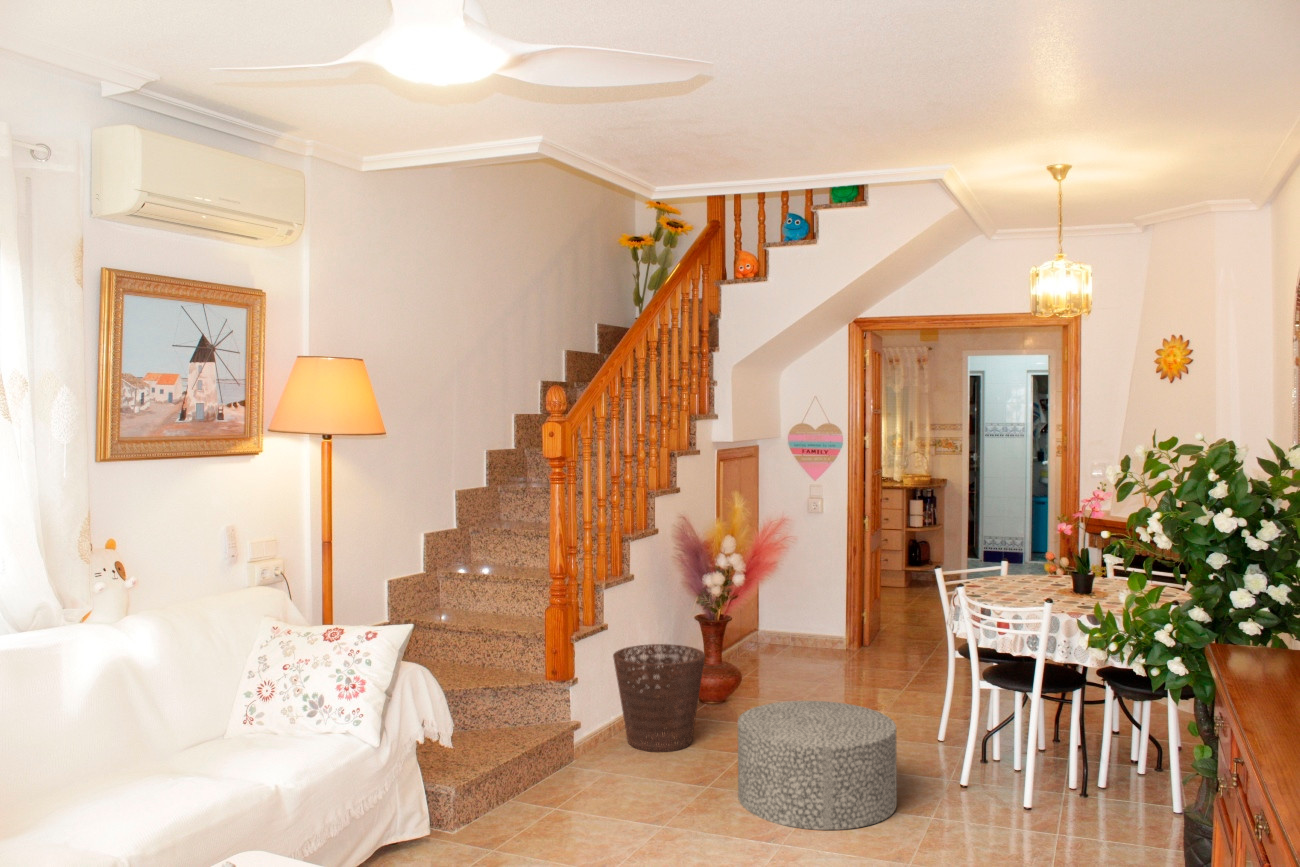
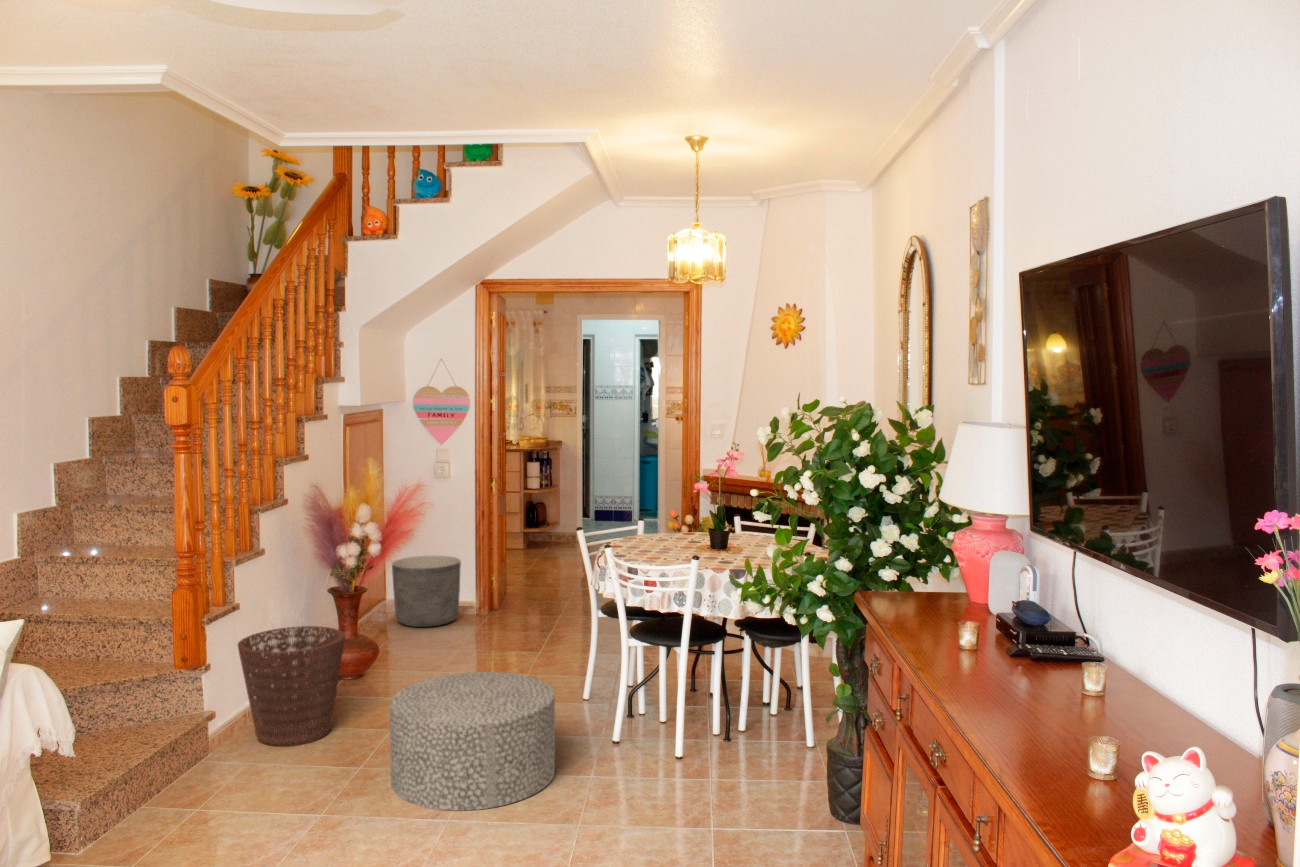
planter: none [760,591,828,661] -> present [392,555,461,627]

